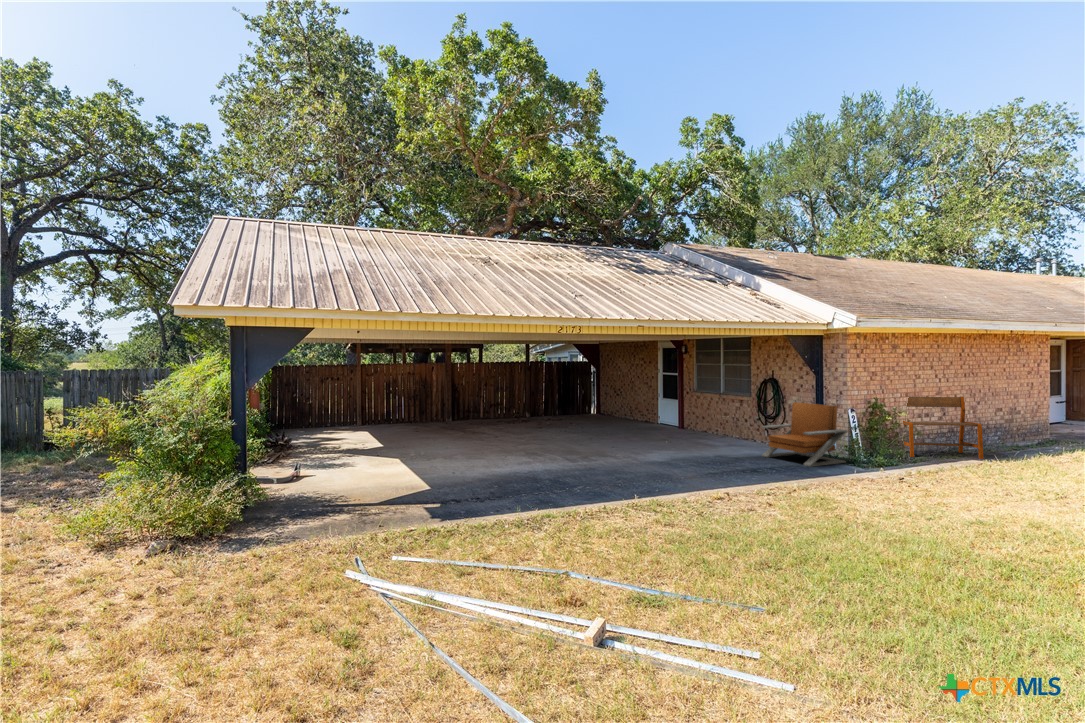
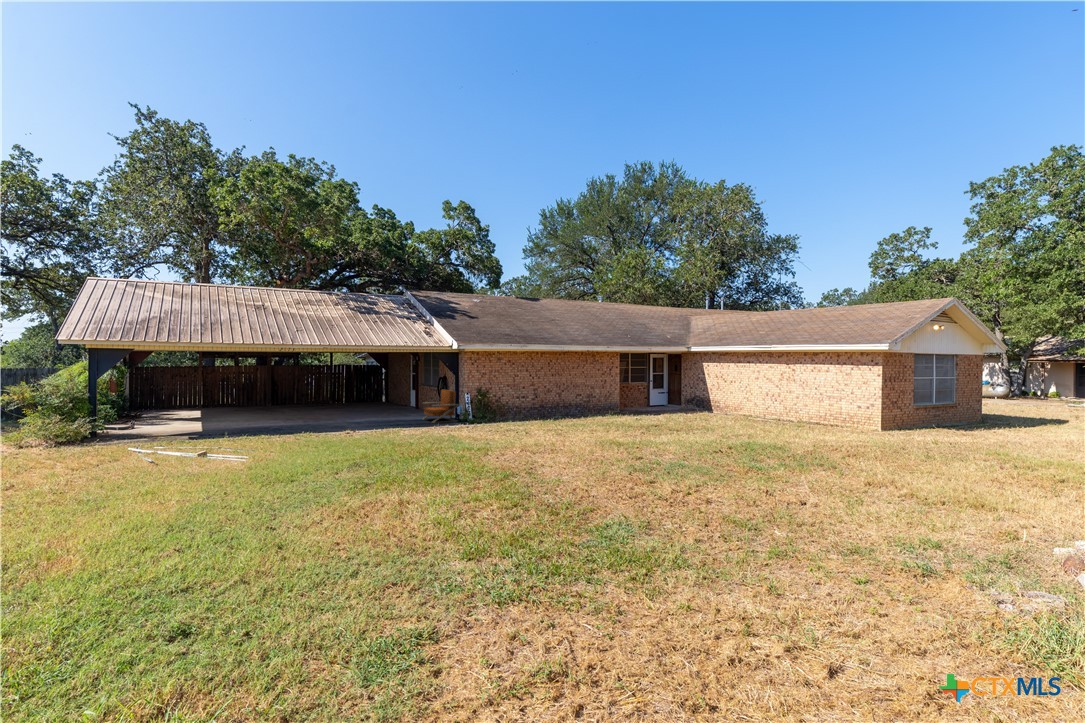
bench: present [903,396,983,459] -> none [502,387,537,420]

